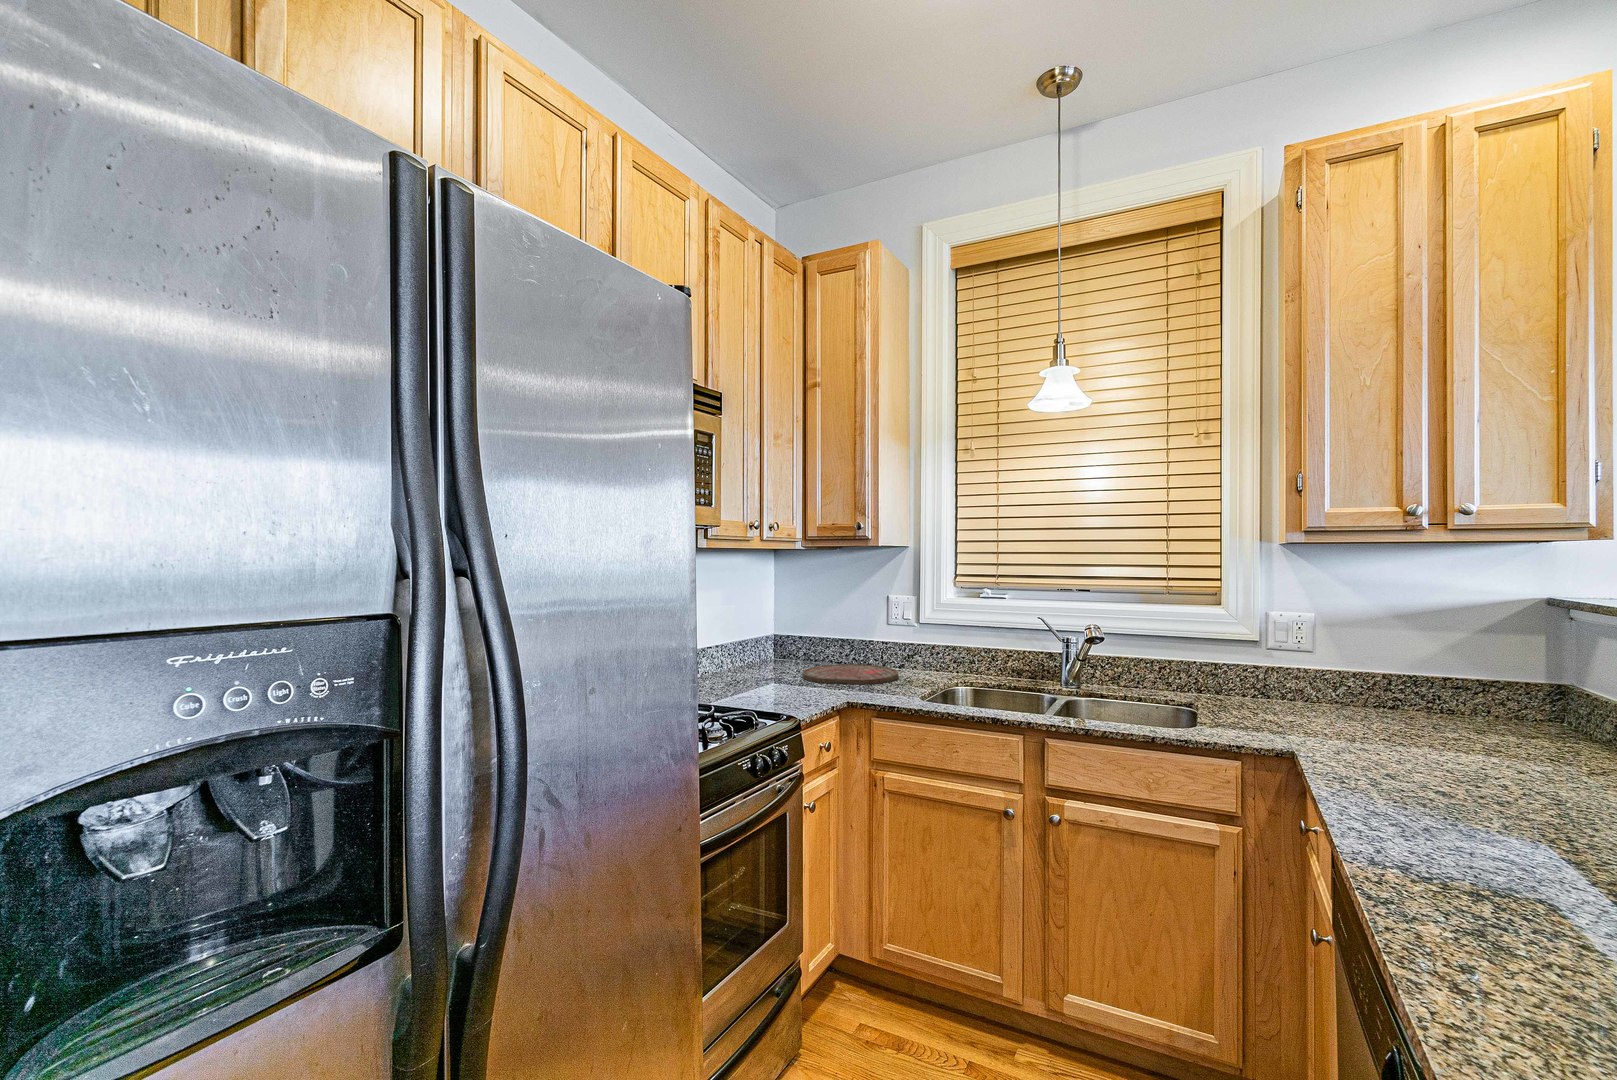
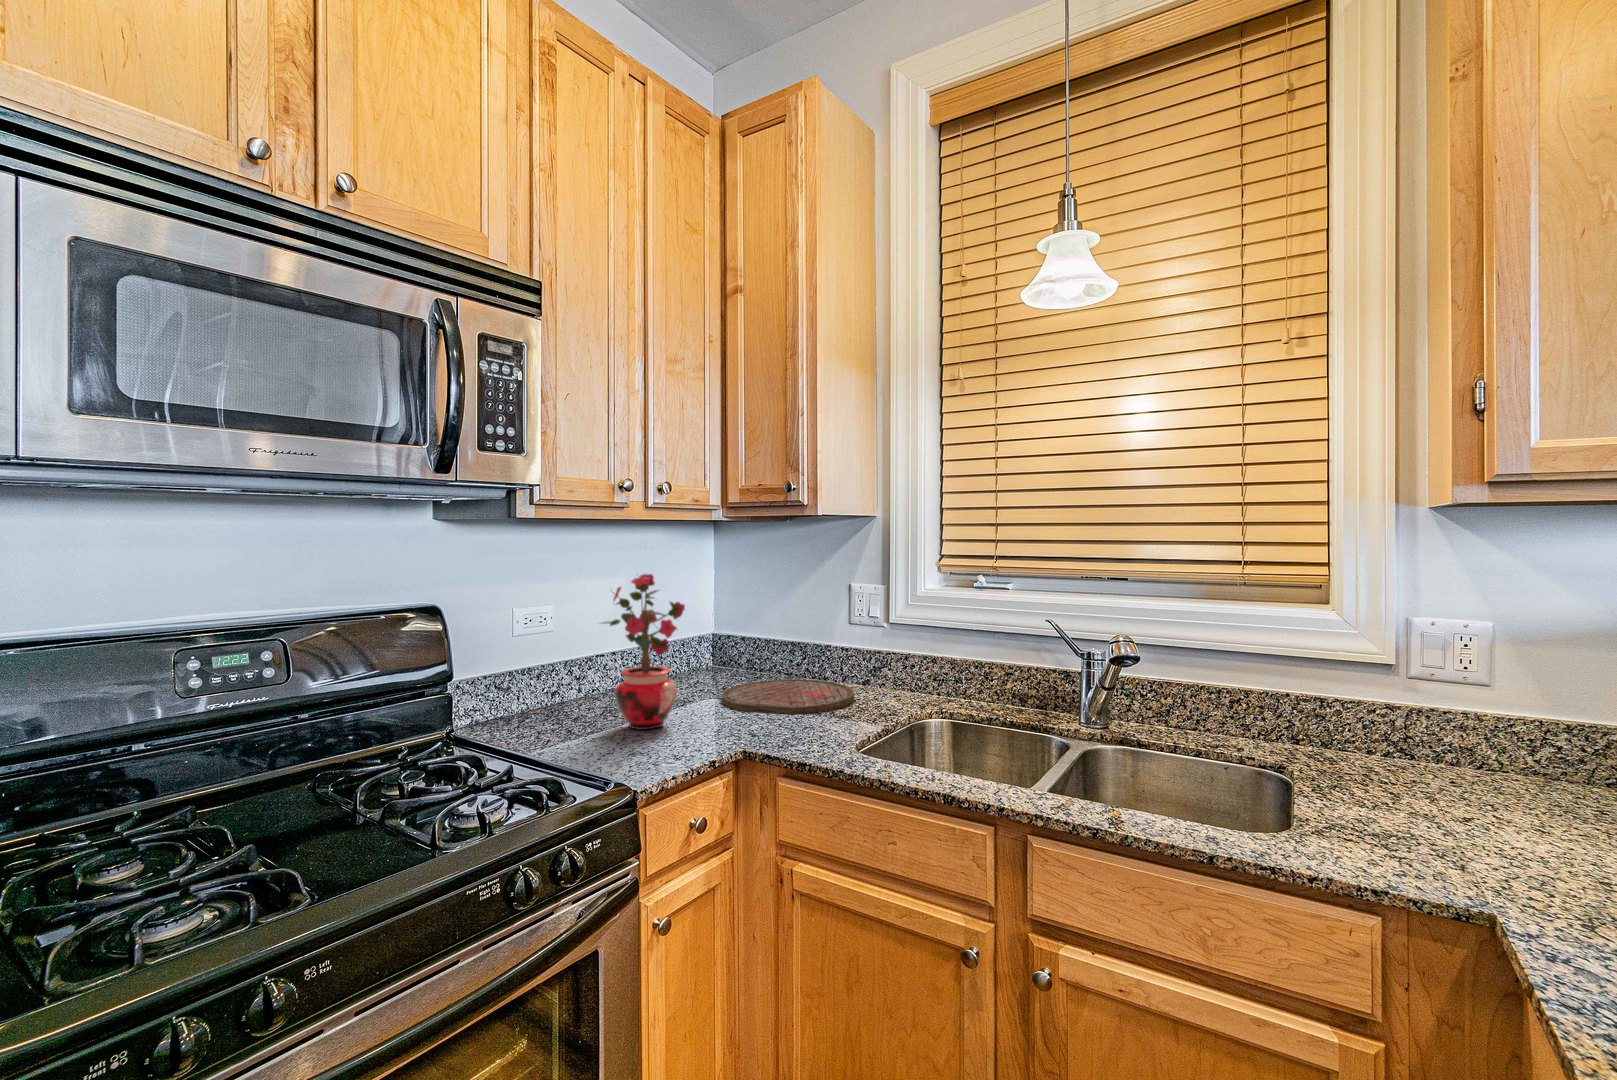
potted plant: none [736,583,793,694] -> present [602,574,685,730]

